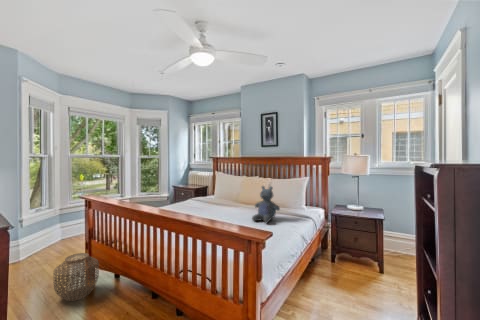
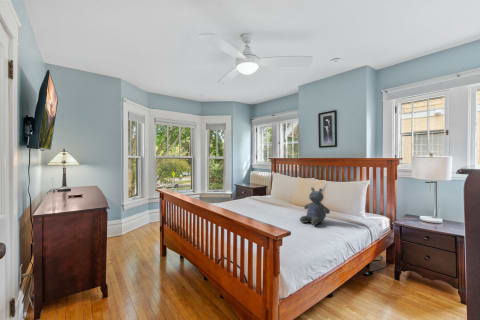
woven basket: present [53,253,99,301] -> none [136,235,168,272]

